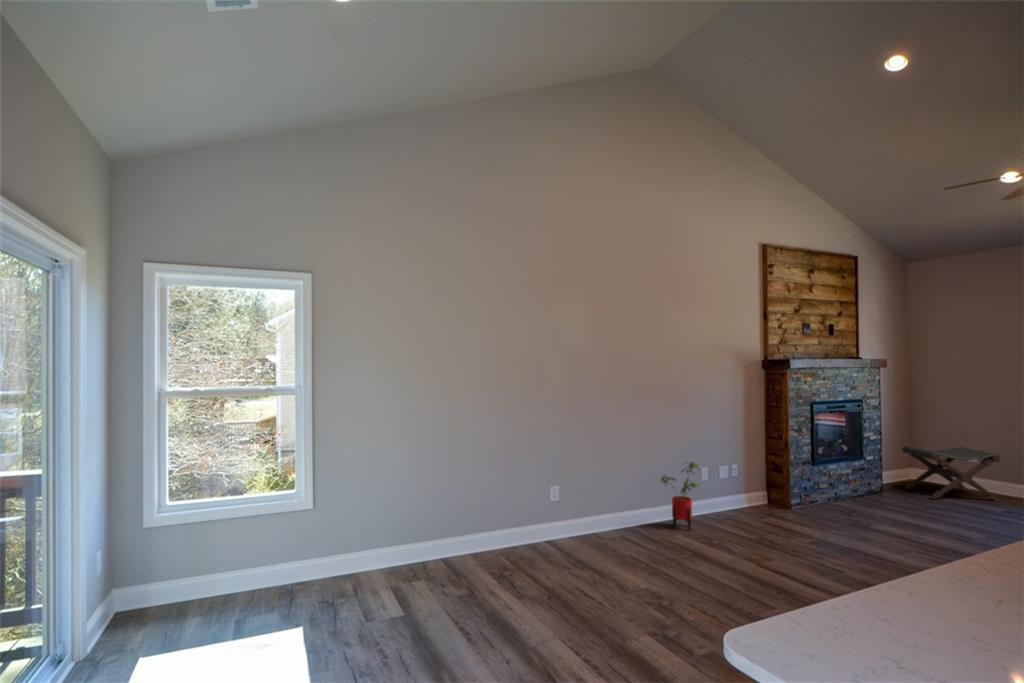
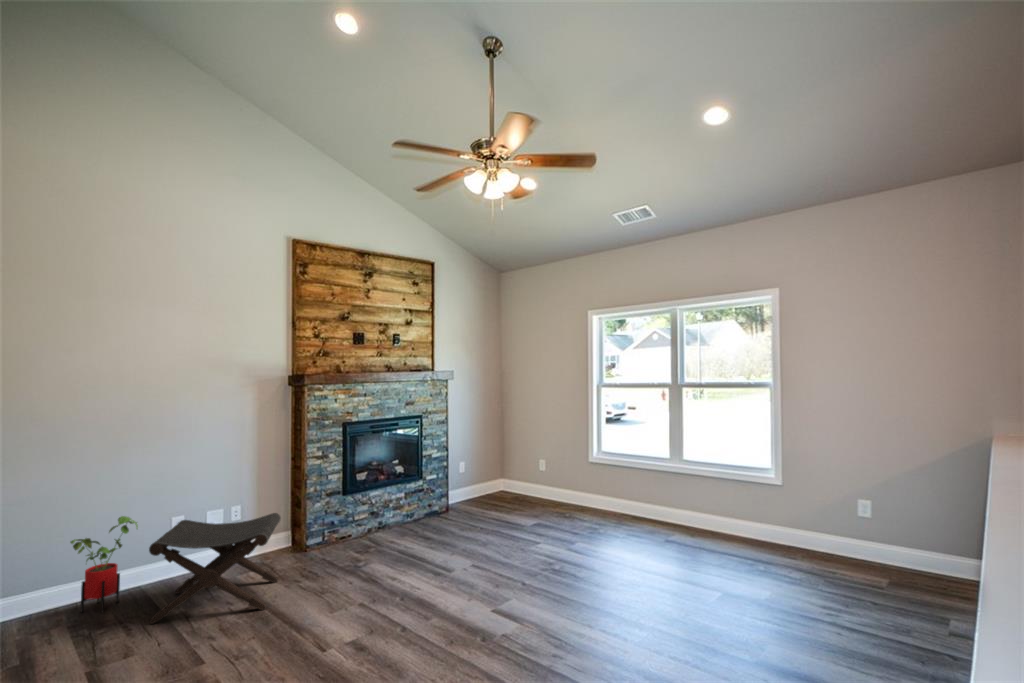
footstool: present [902,446,1000,501] -> present [149,513,280,624]

